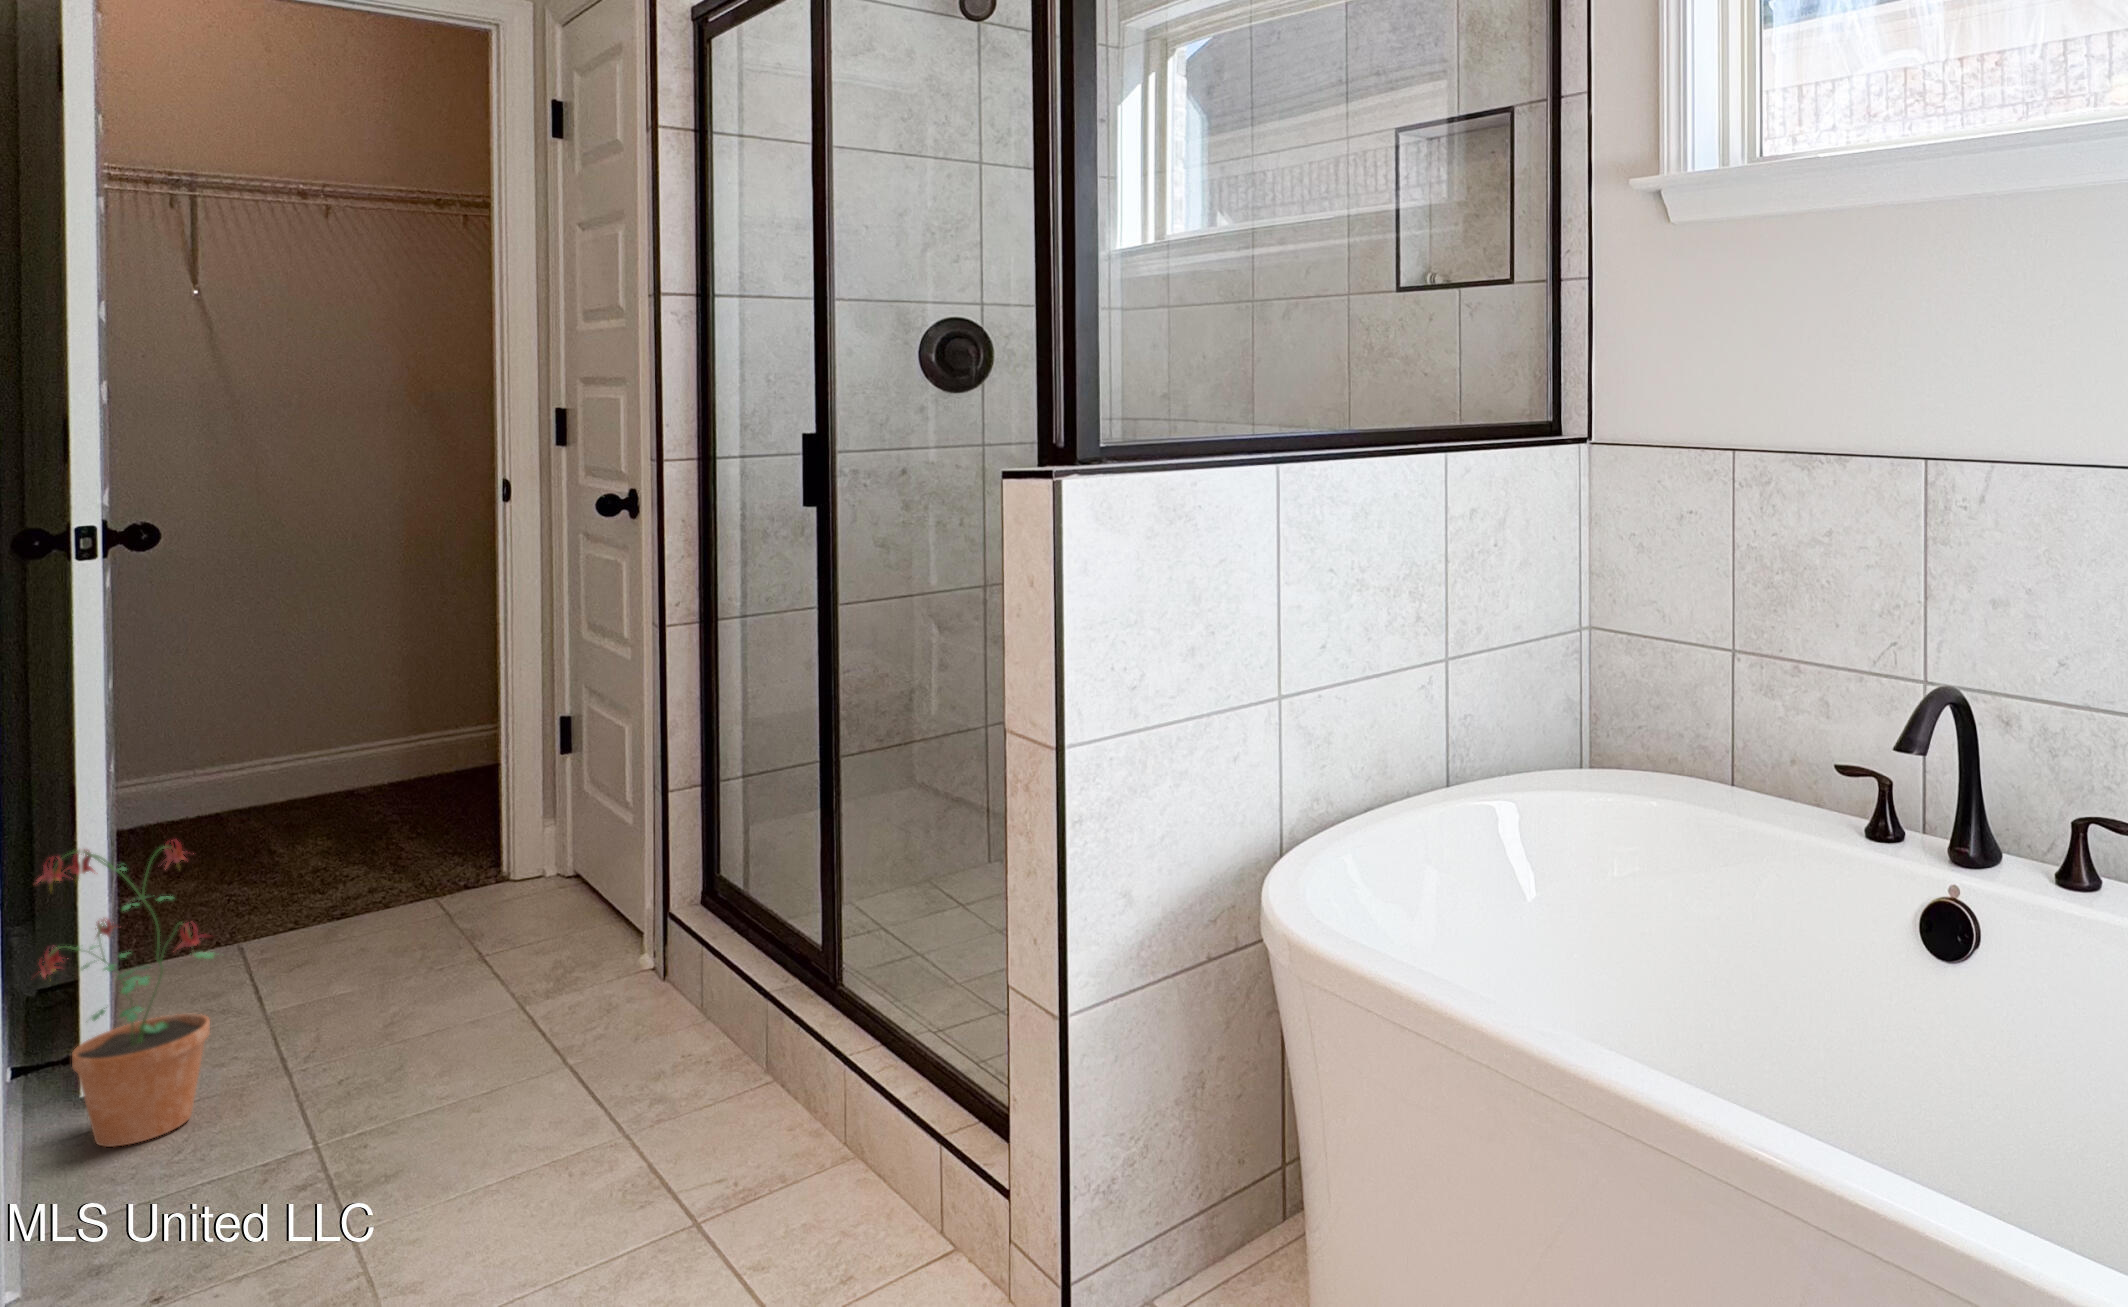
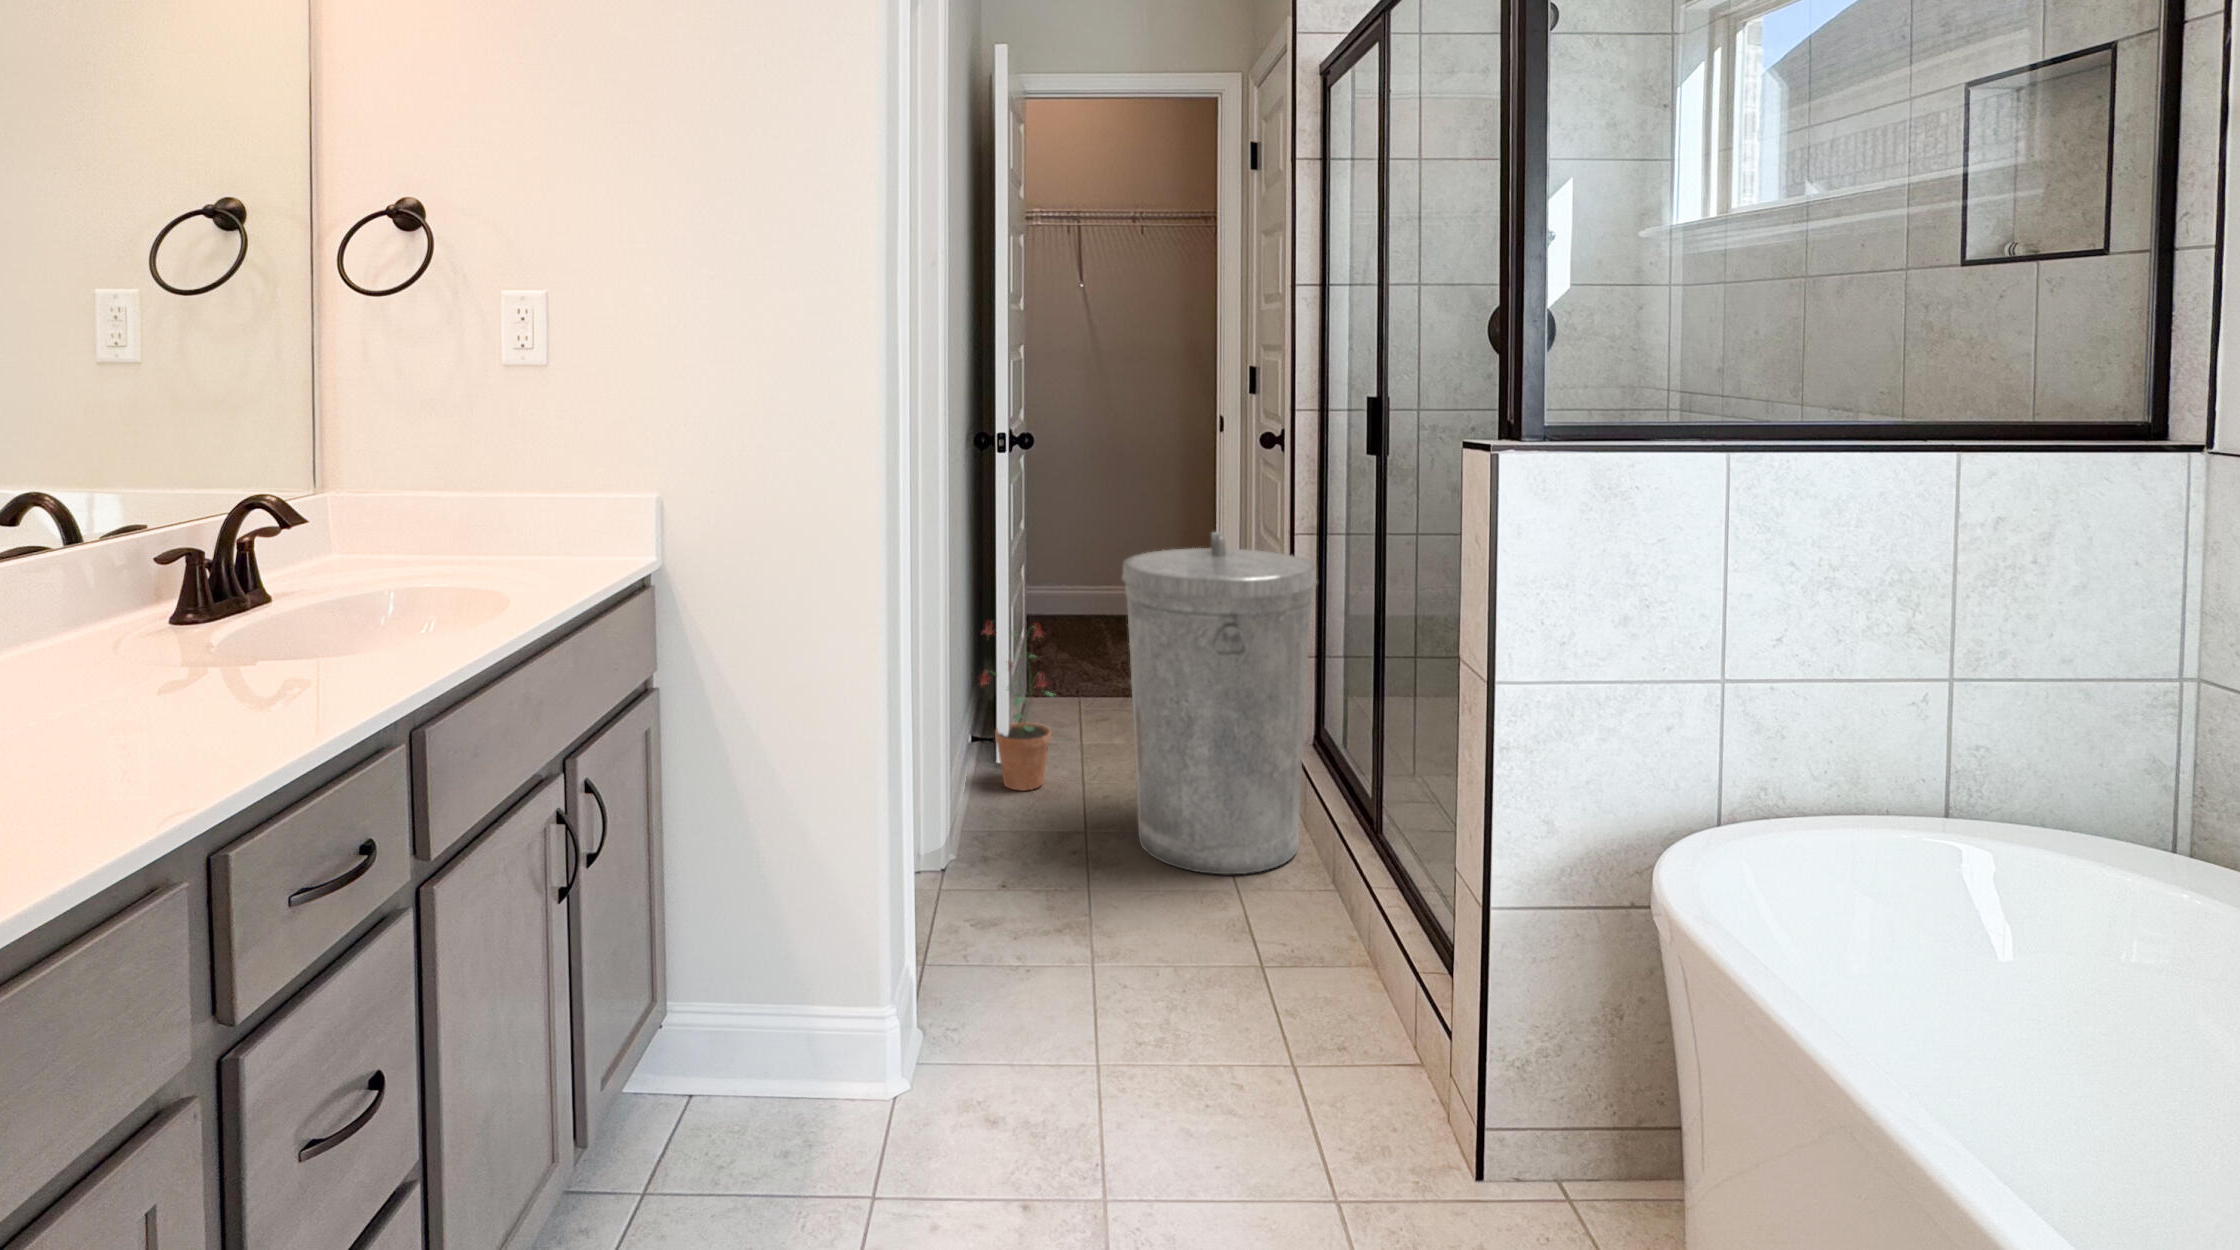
trash can: none [382,633,727,1155] -> present [1121,532,1317,874]

